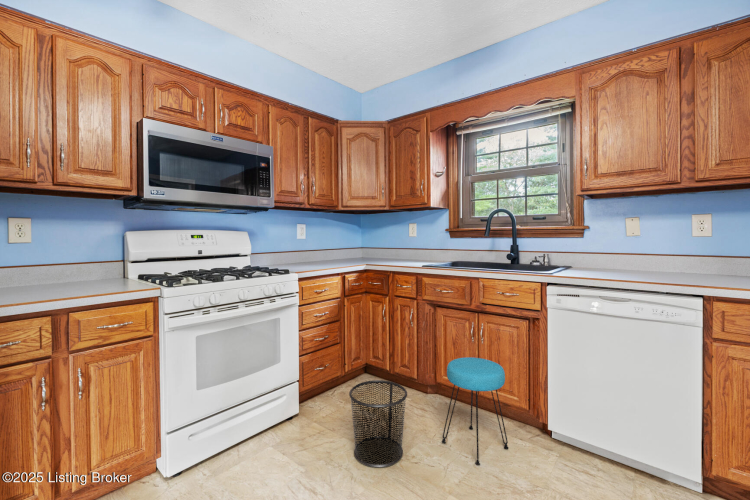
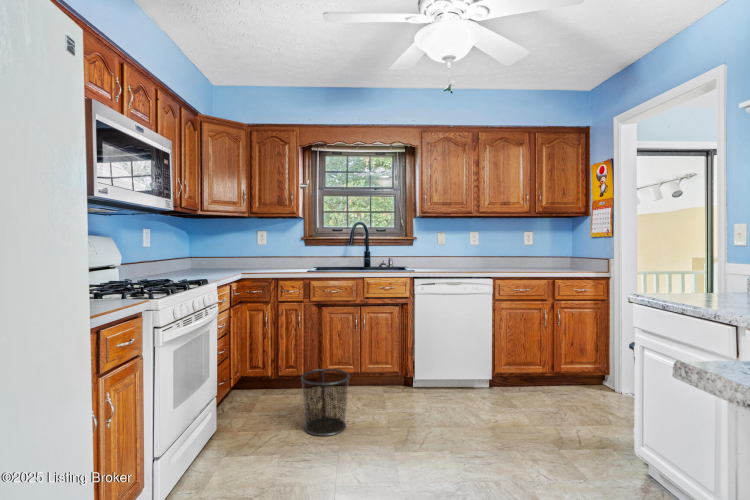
stool: present [442,357,508,465] -> none [359,339,402,411]

